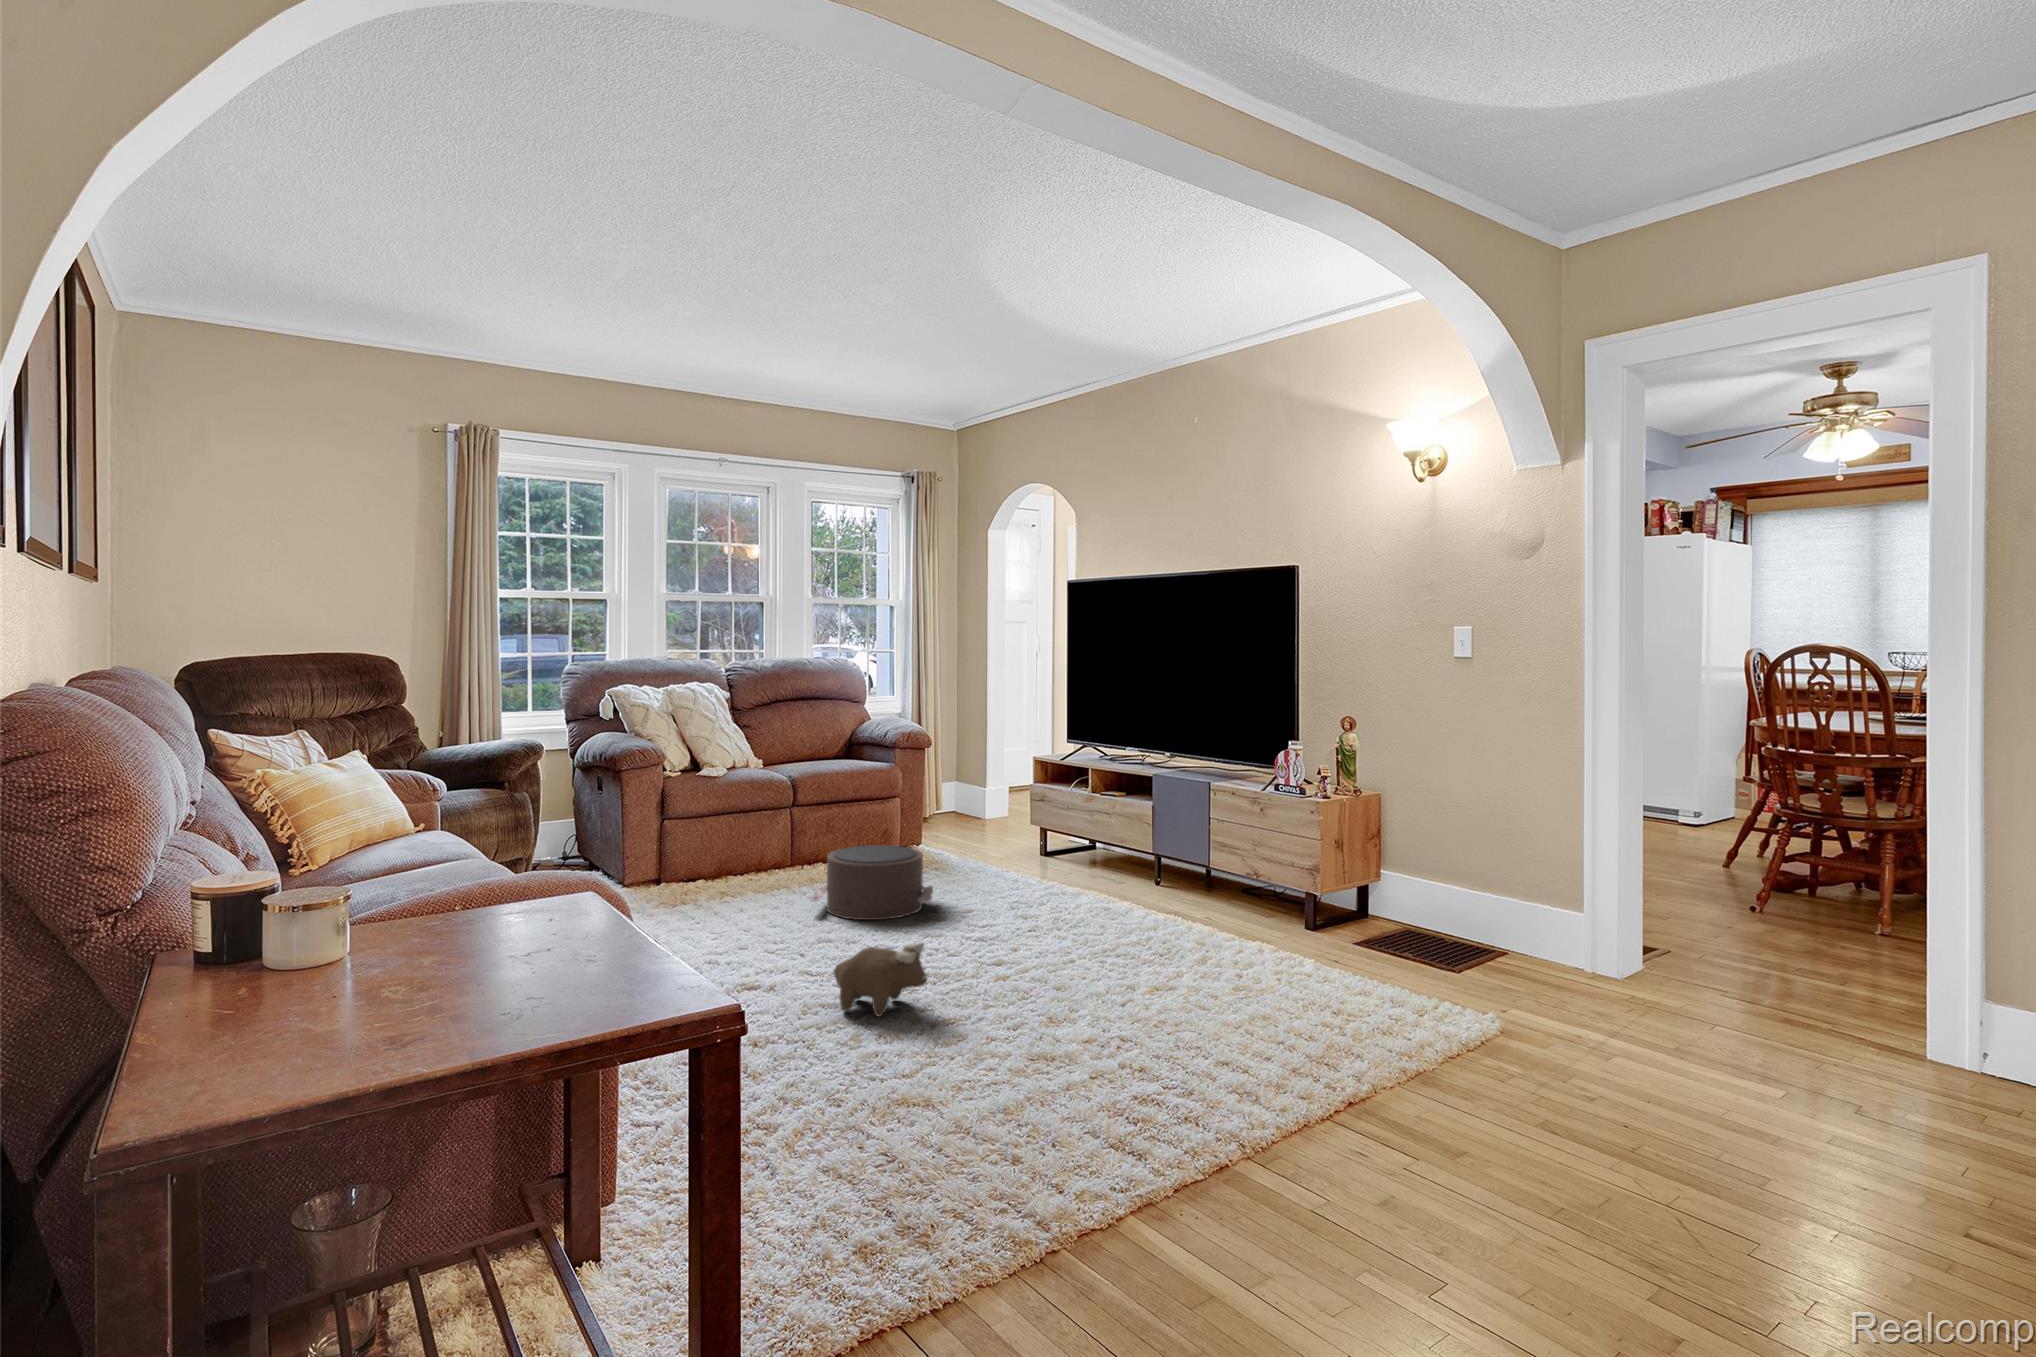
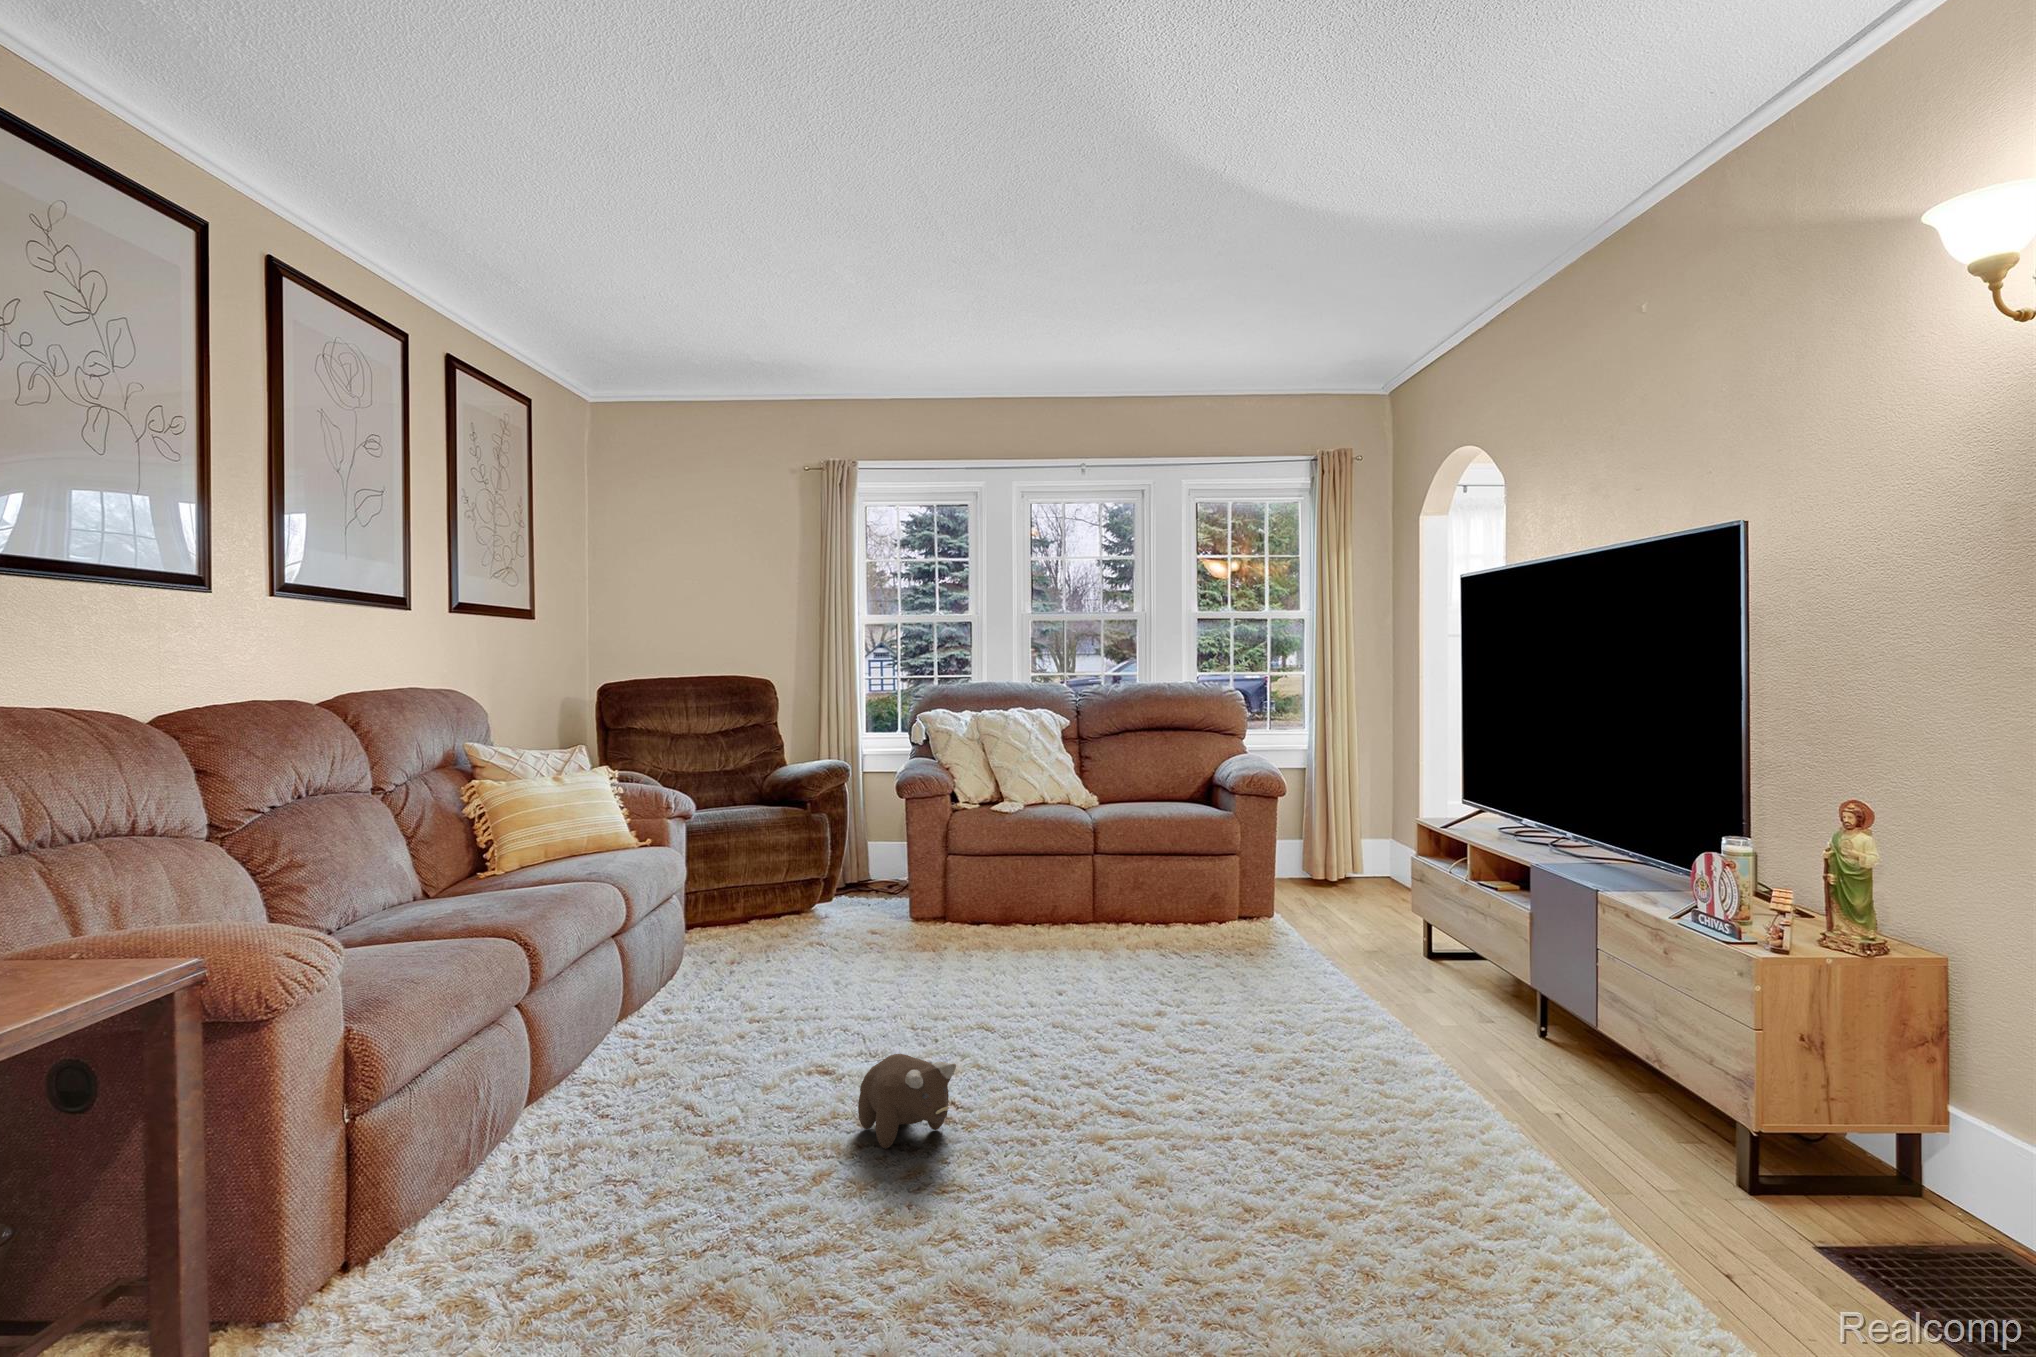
pouf: present [810,845,933,920] -> none [1020,912,1179,1012]

